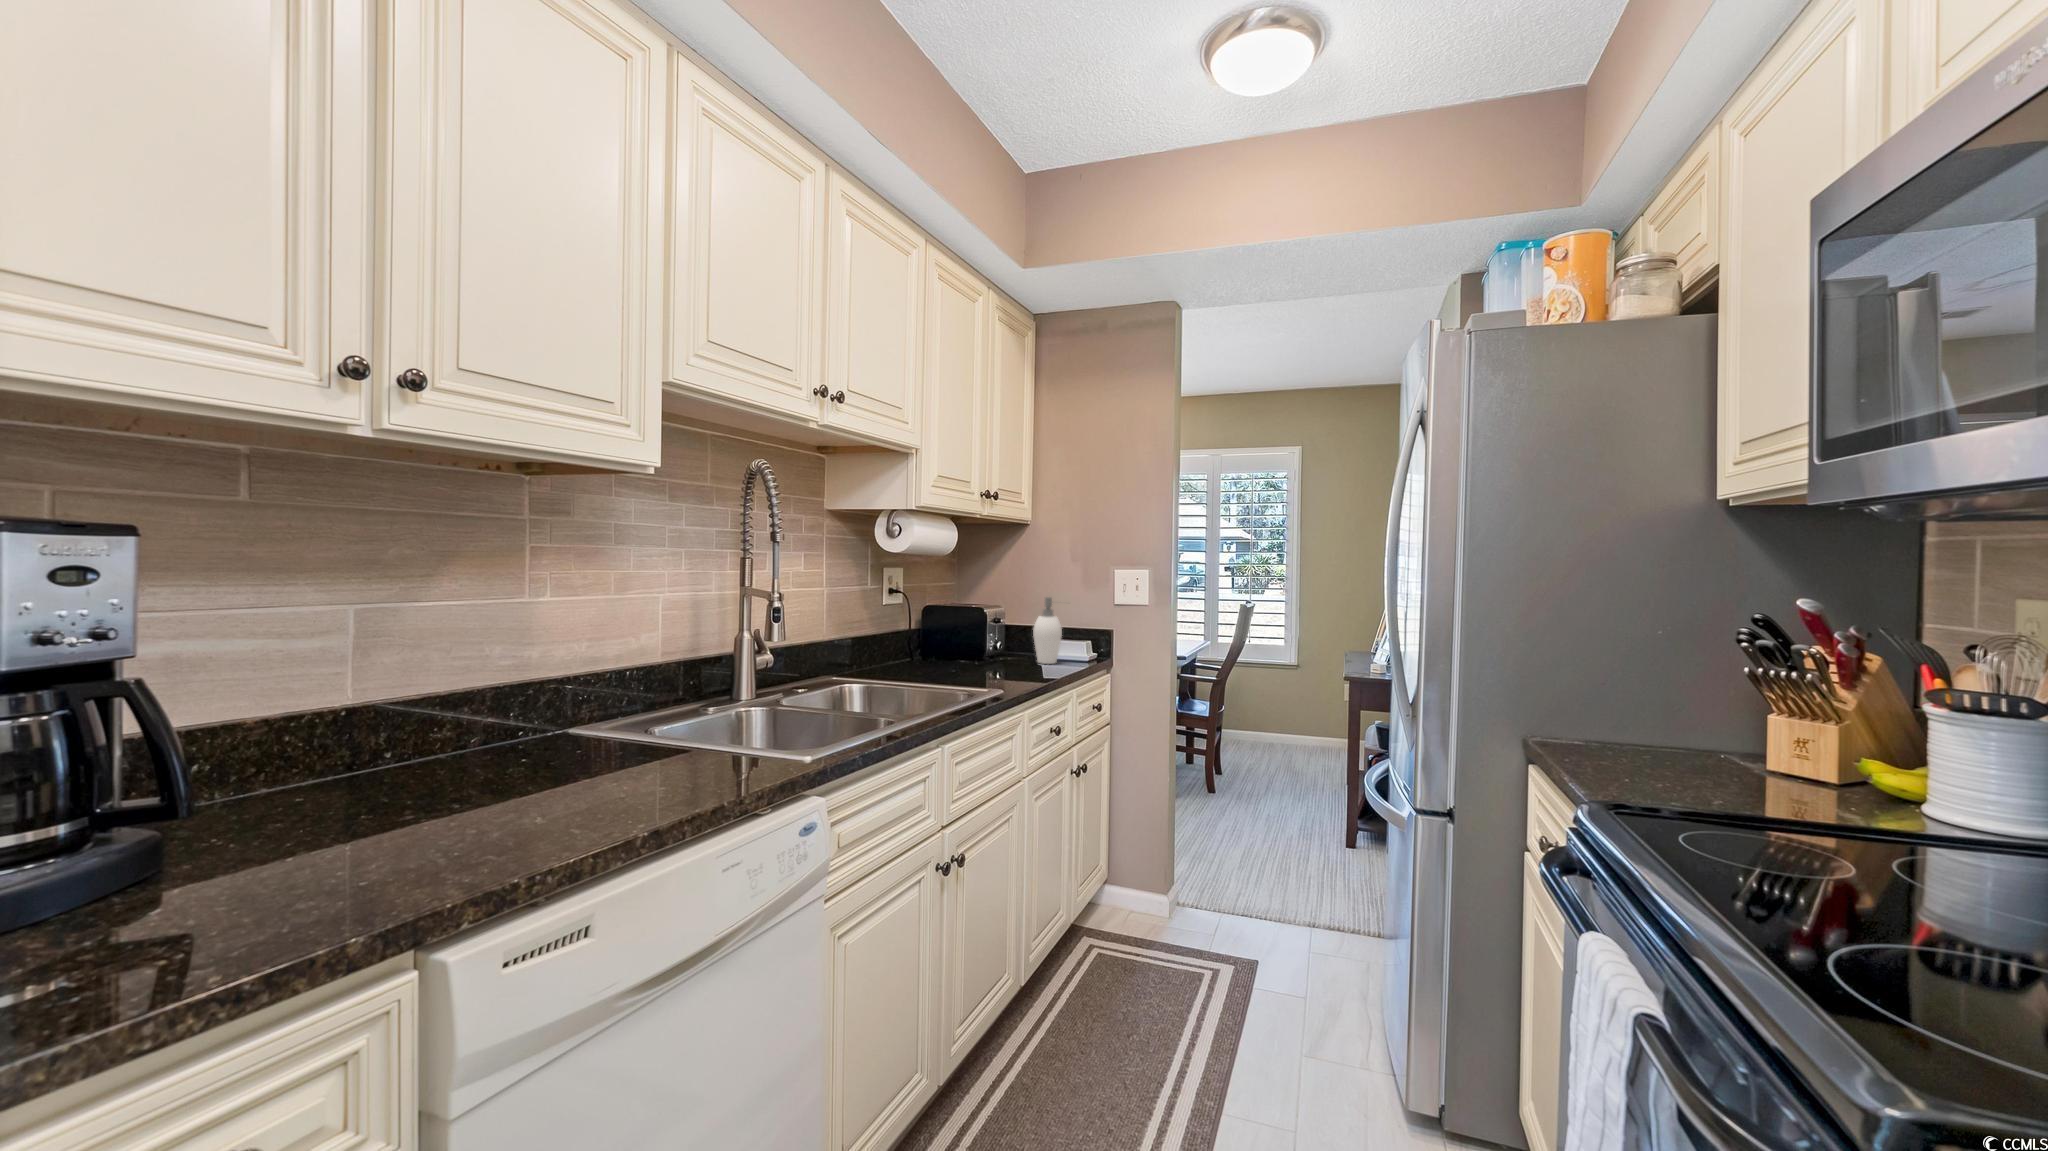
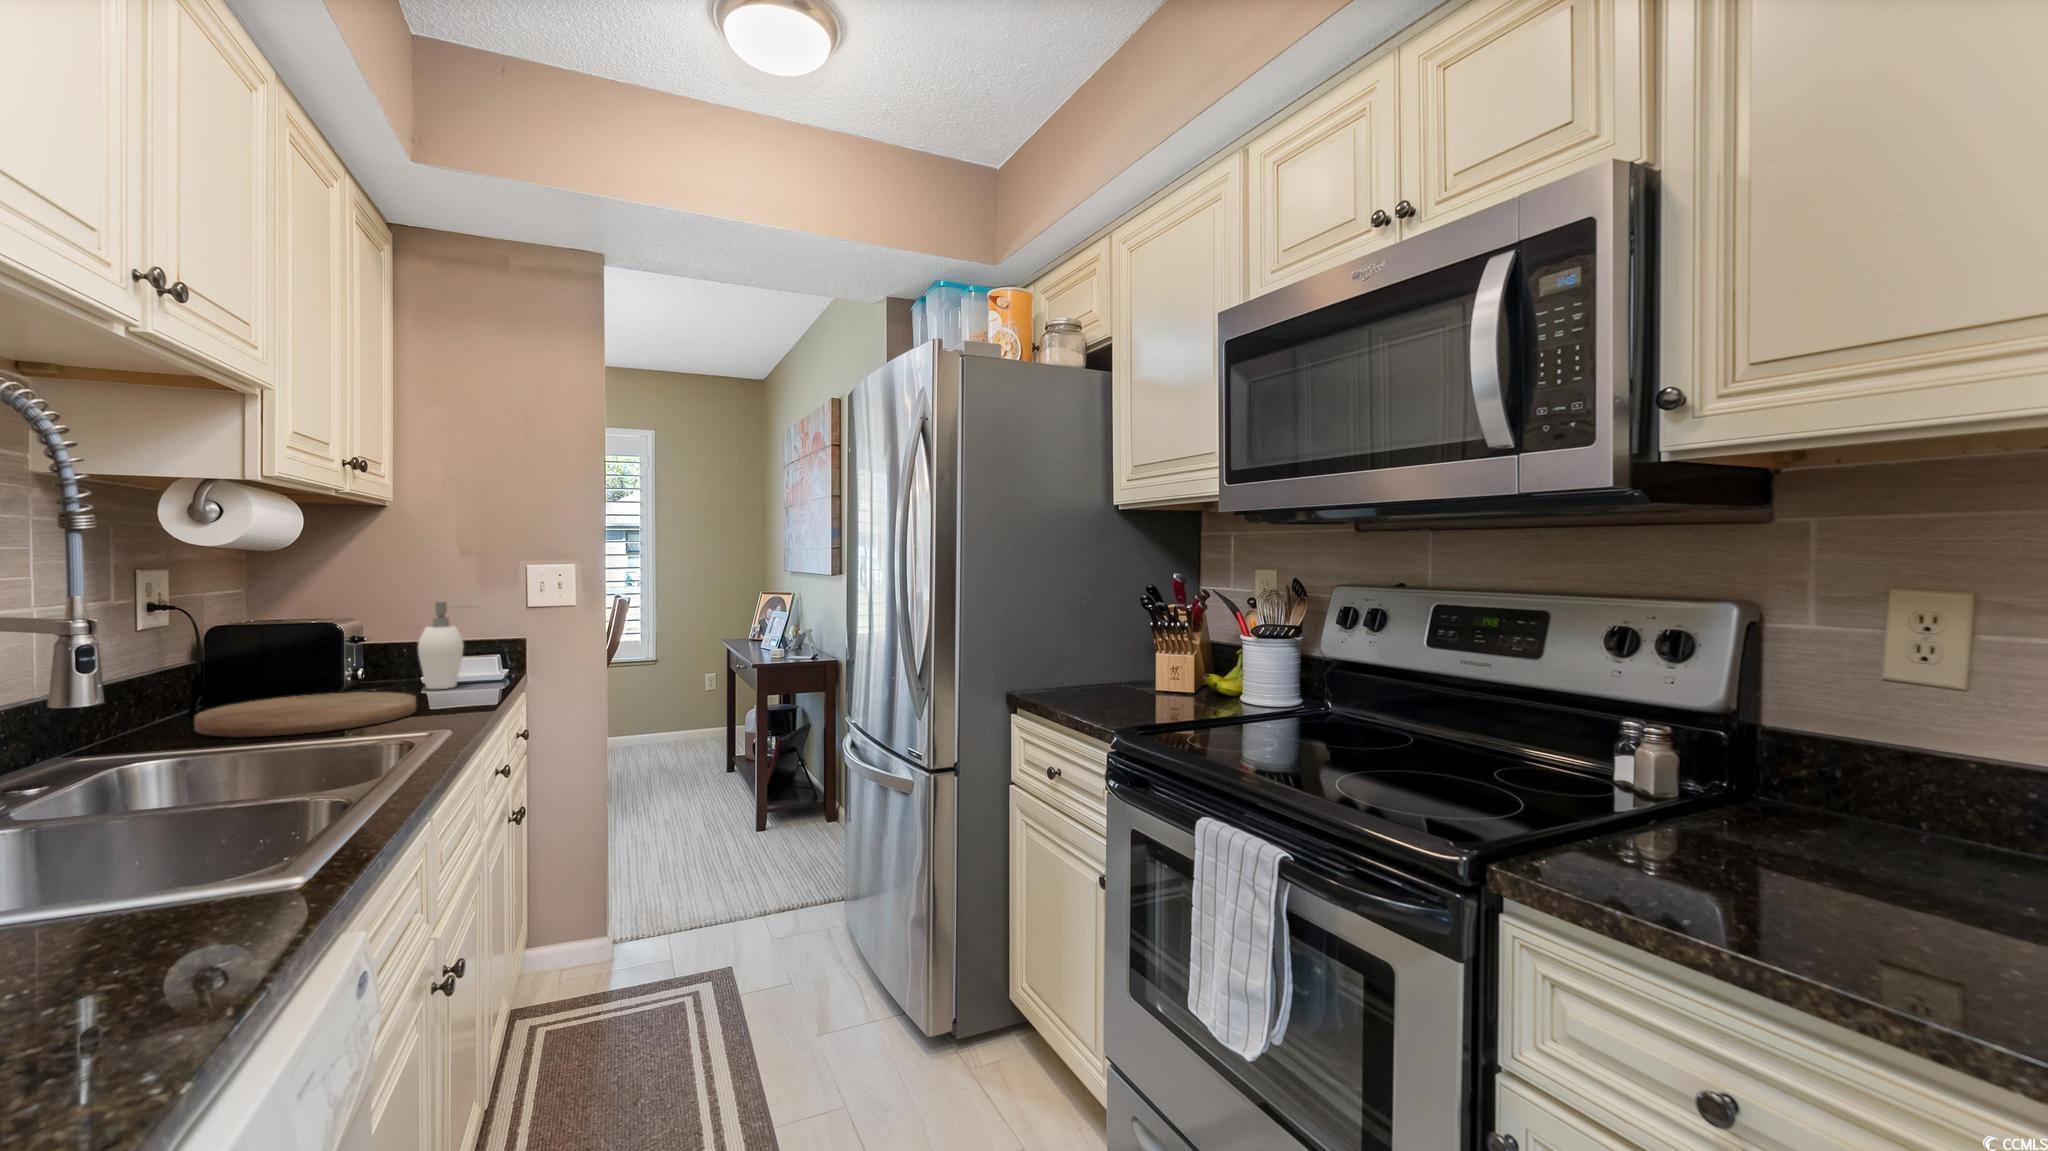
cutting board: none [898,658,1014,682] -> present [194,692,416,737]

